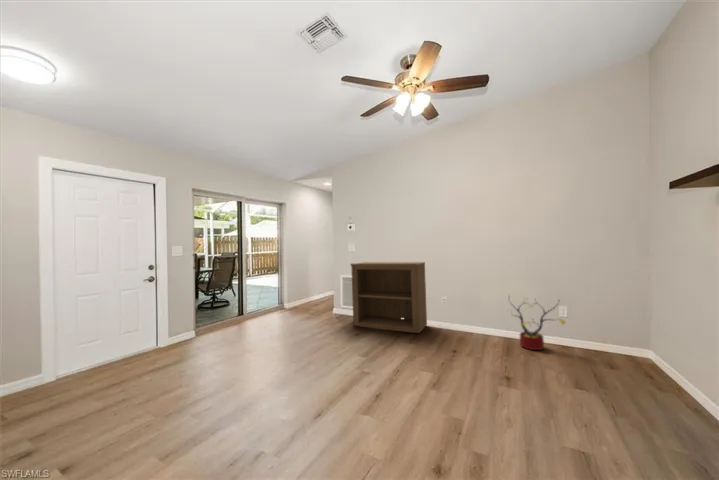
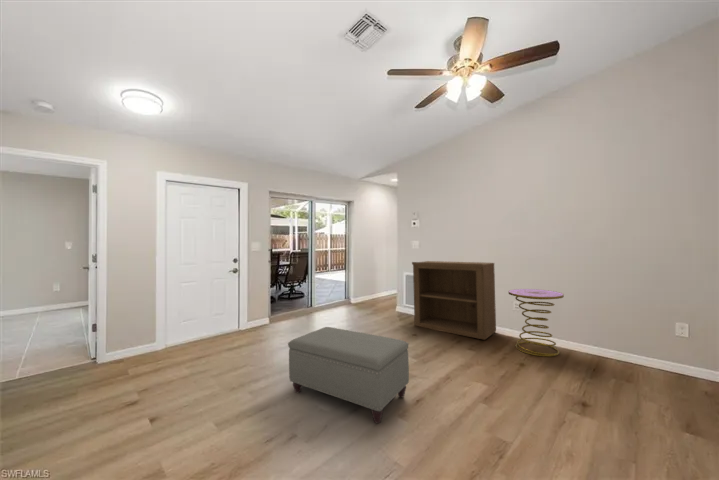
side table: none [439,285,482,343] -> present [509,289,564,357]
decorative plant: present [514,306,565,350] -> none [597,304,682,375]
ottoman: none [235,334,362,423] -> present [288,327,409,423]

